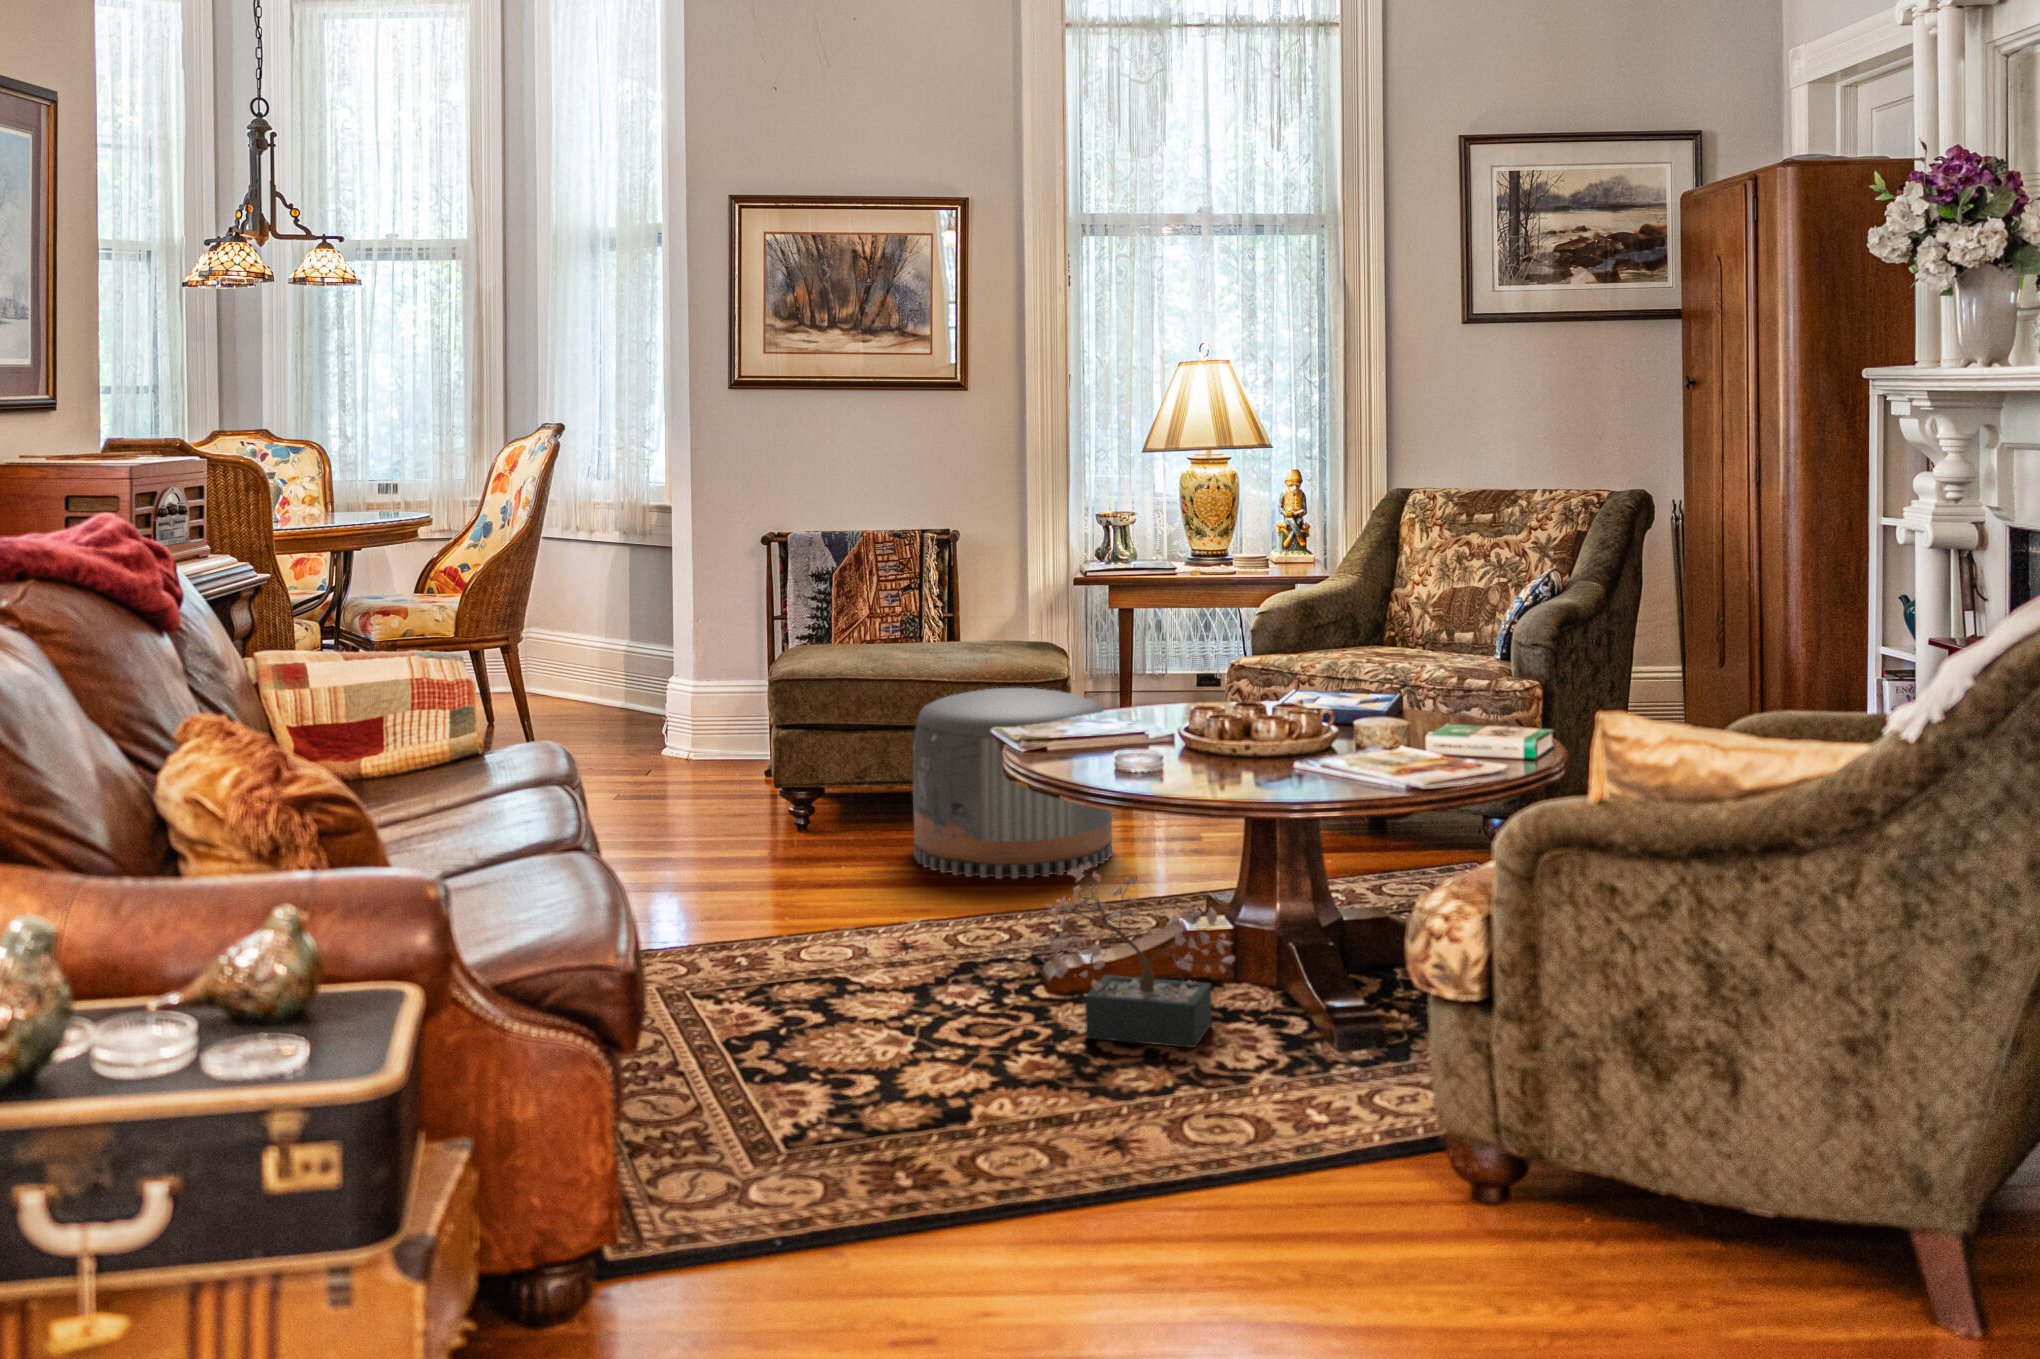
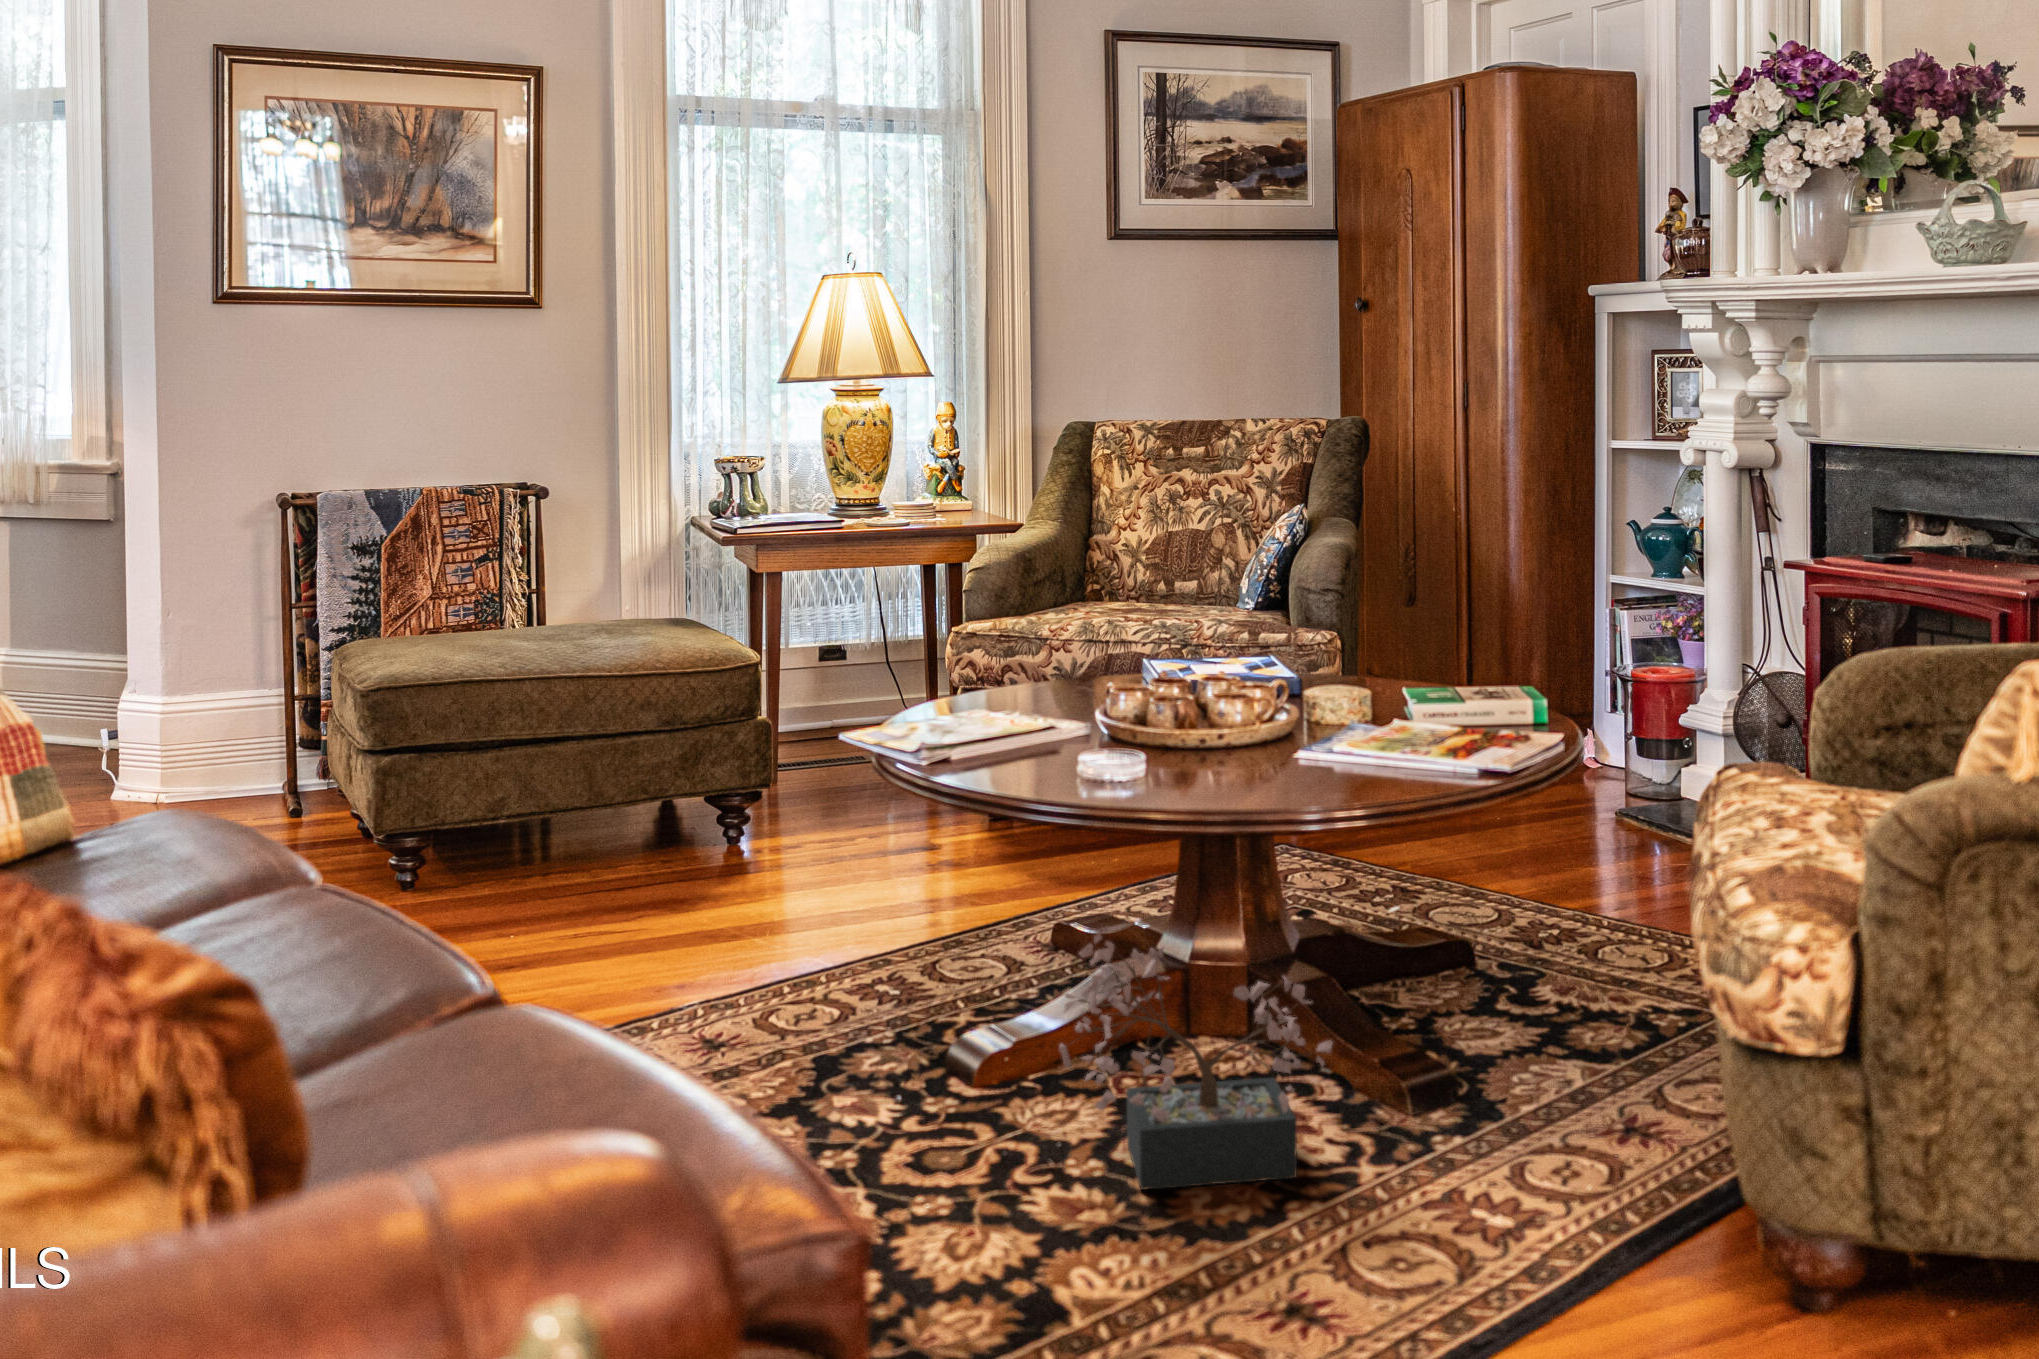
pouf: present [913,688,1112,879] -> none [609,681,874,940]

